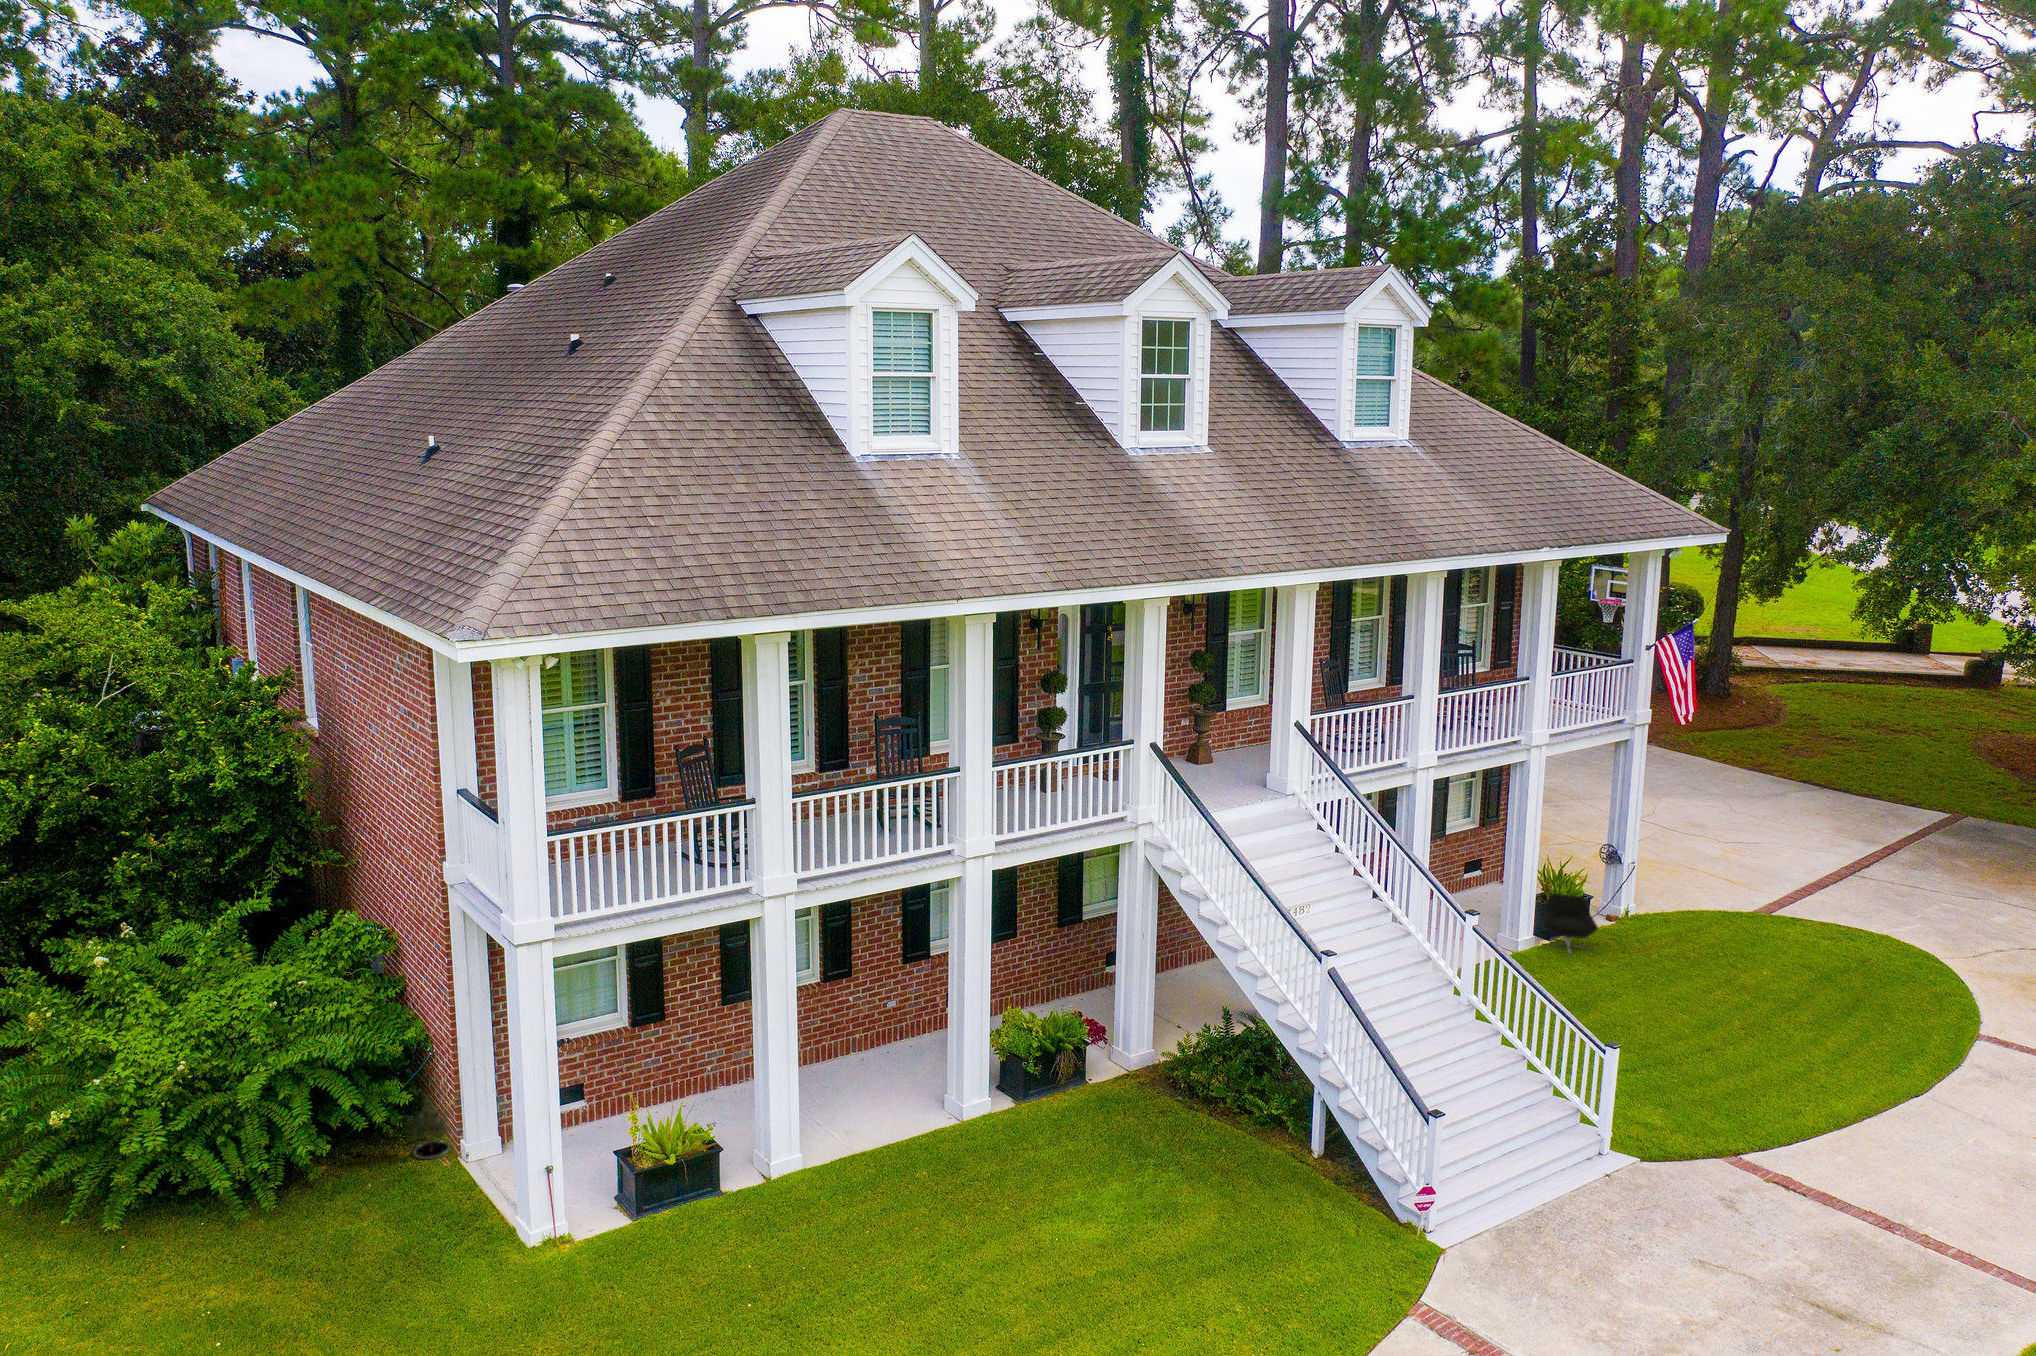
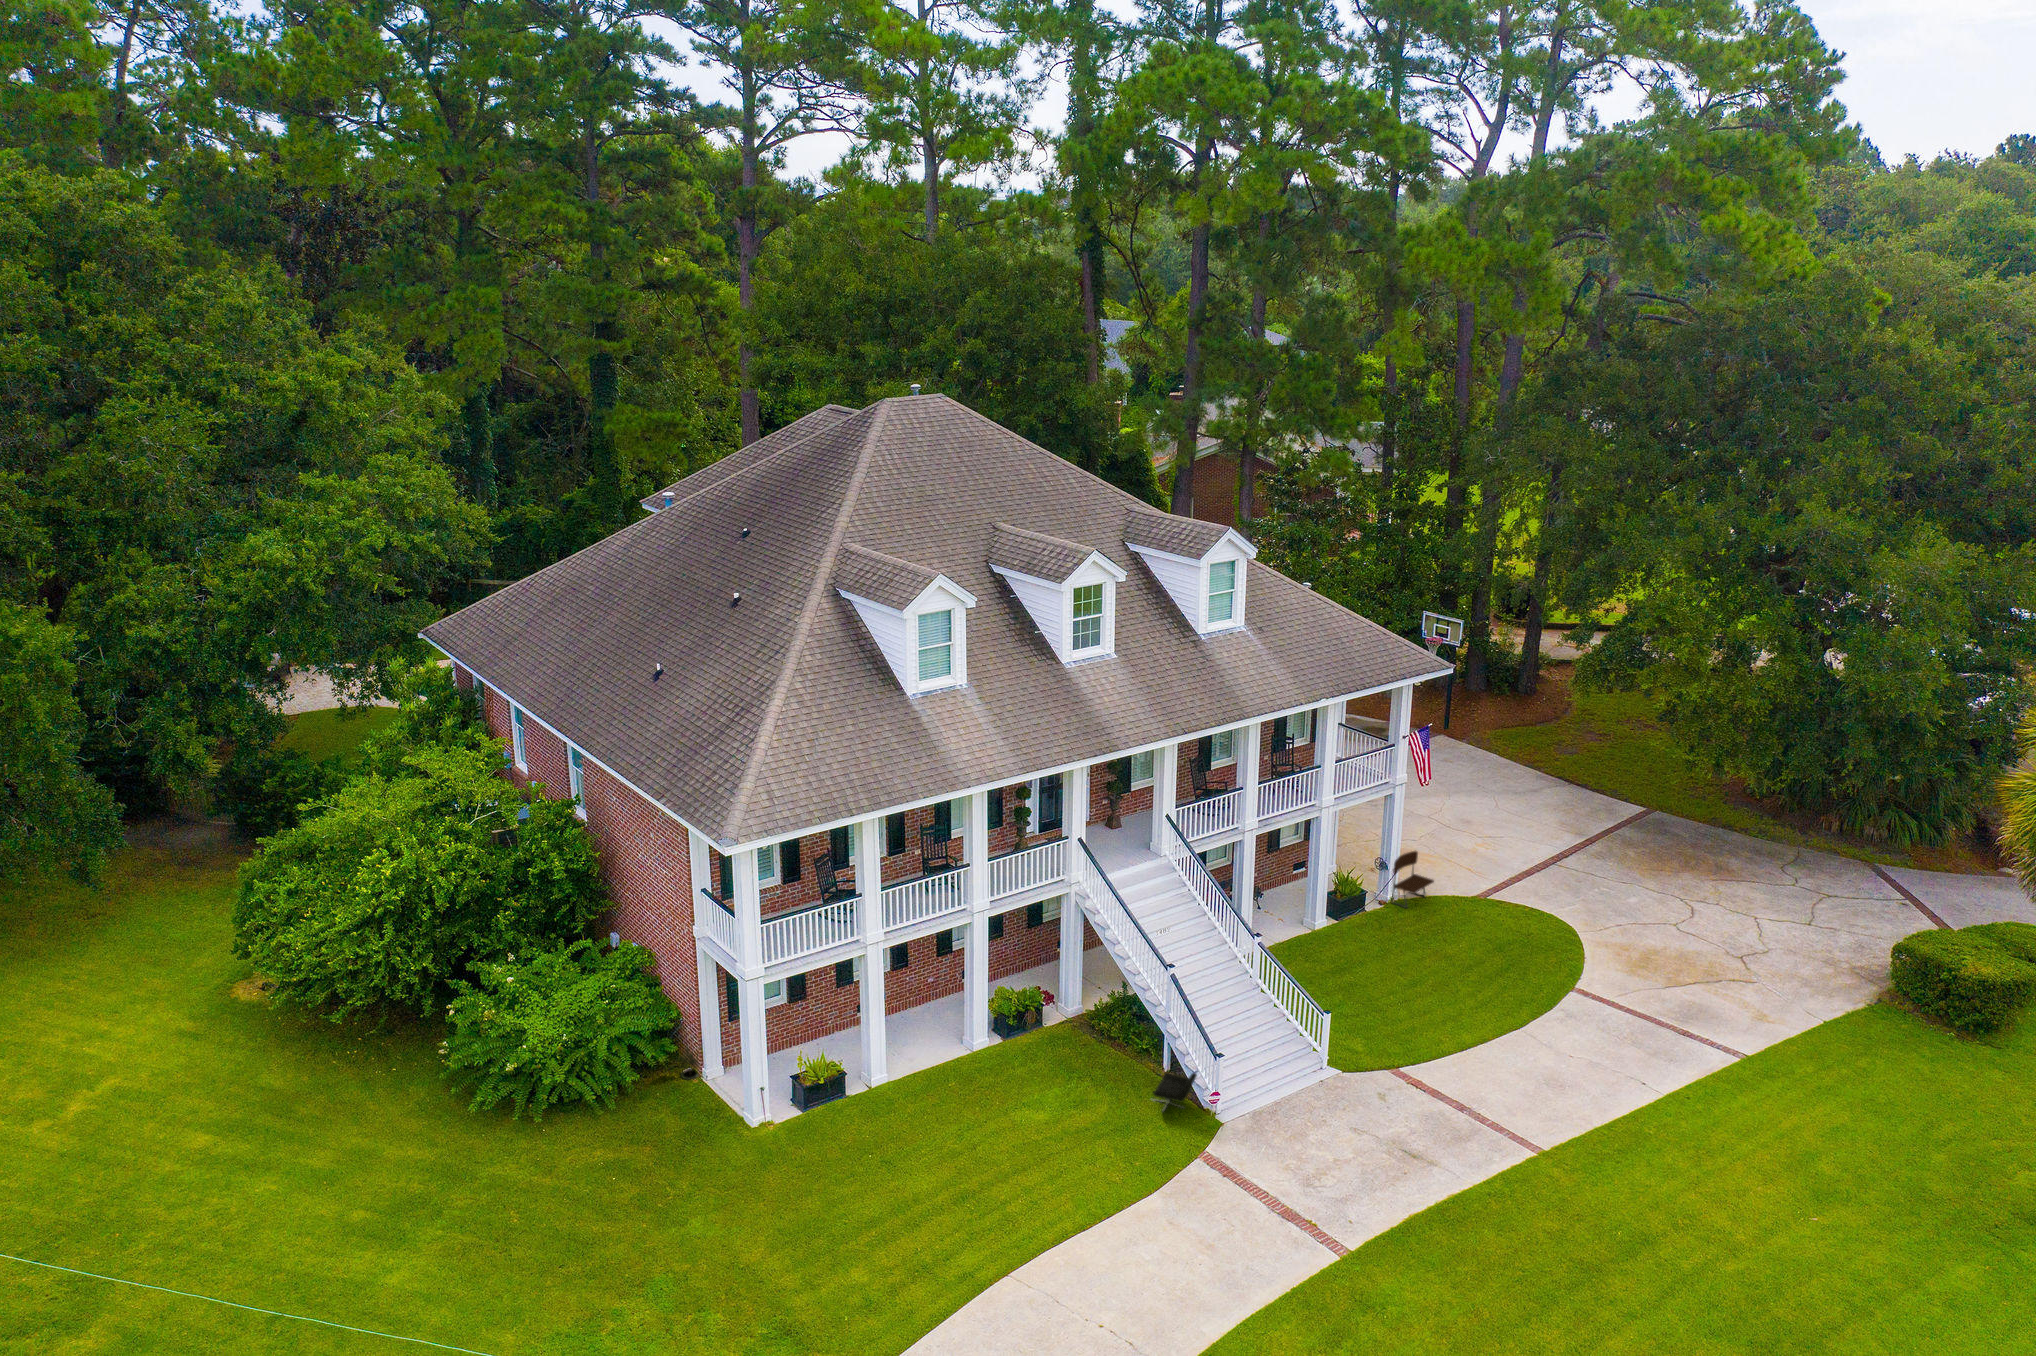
bench: none [1627,830,1694,919] -> present [1392,851,1434,908]
lounge chair: present [1543,894,1598,954] -> present [1153,1073,1197,1111]

